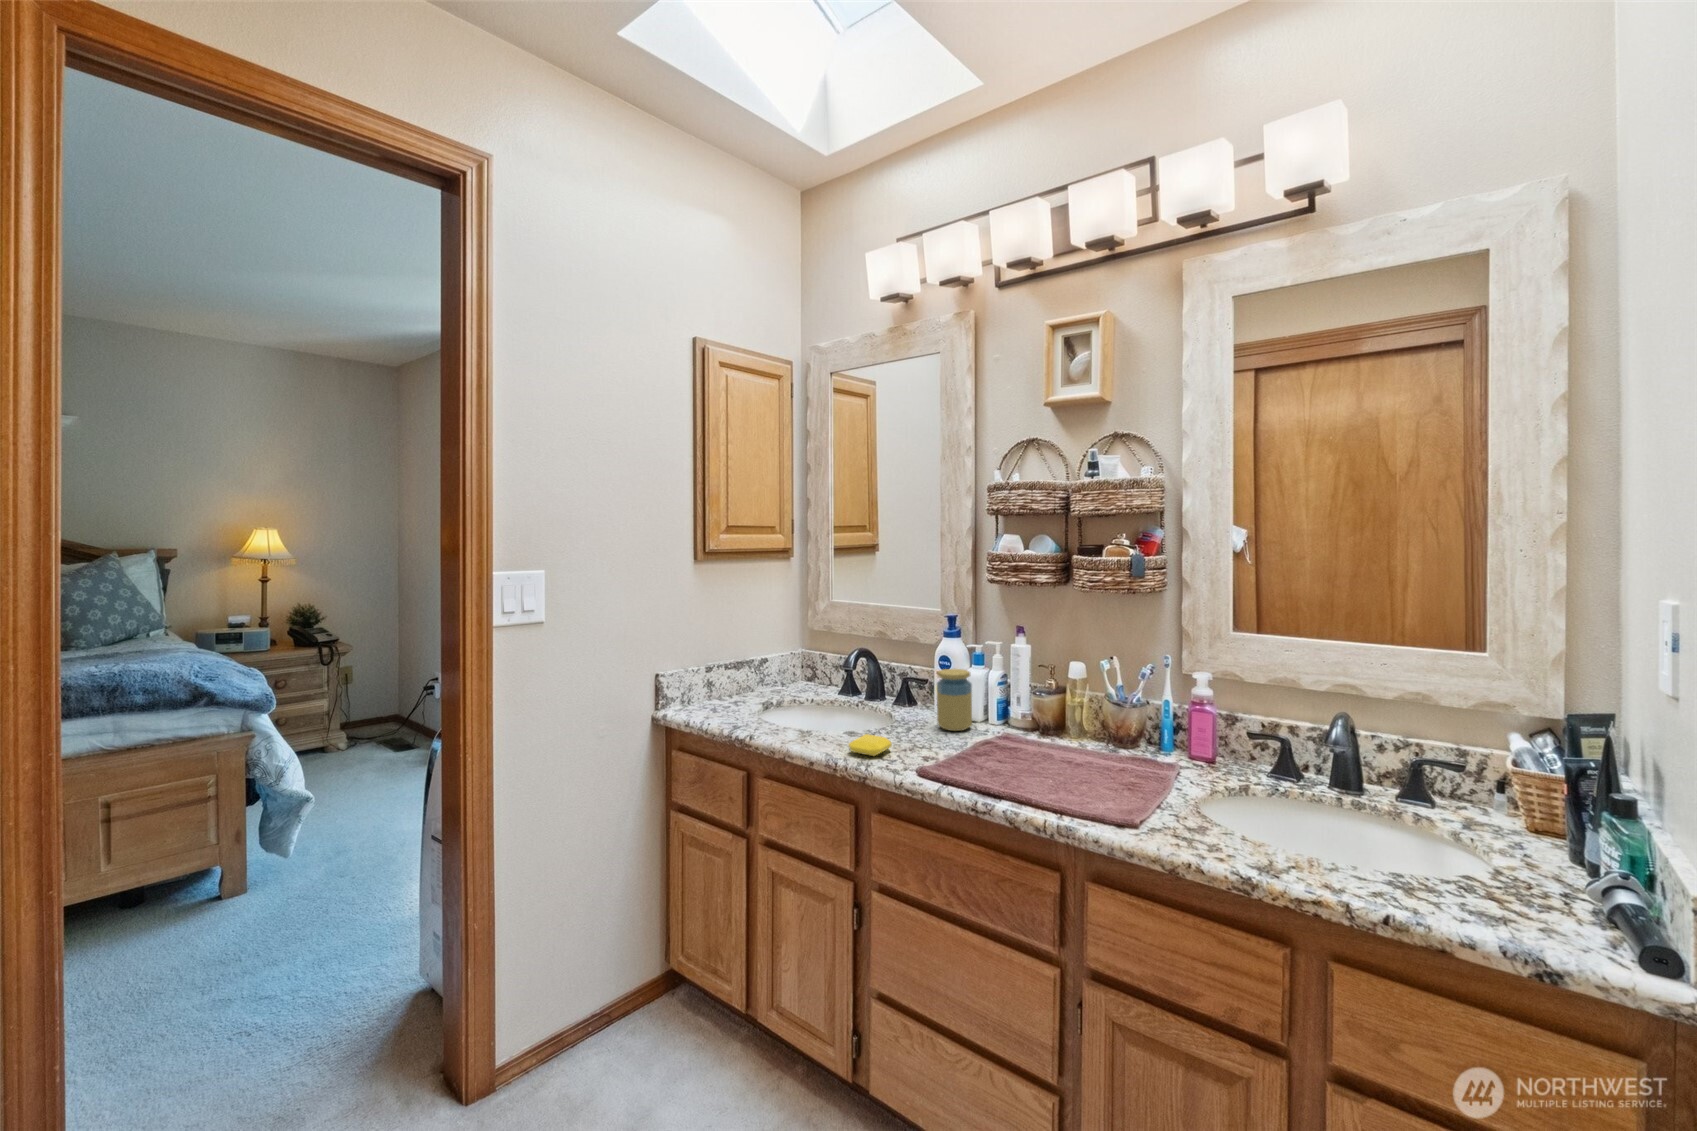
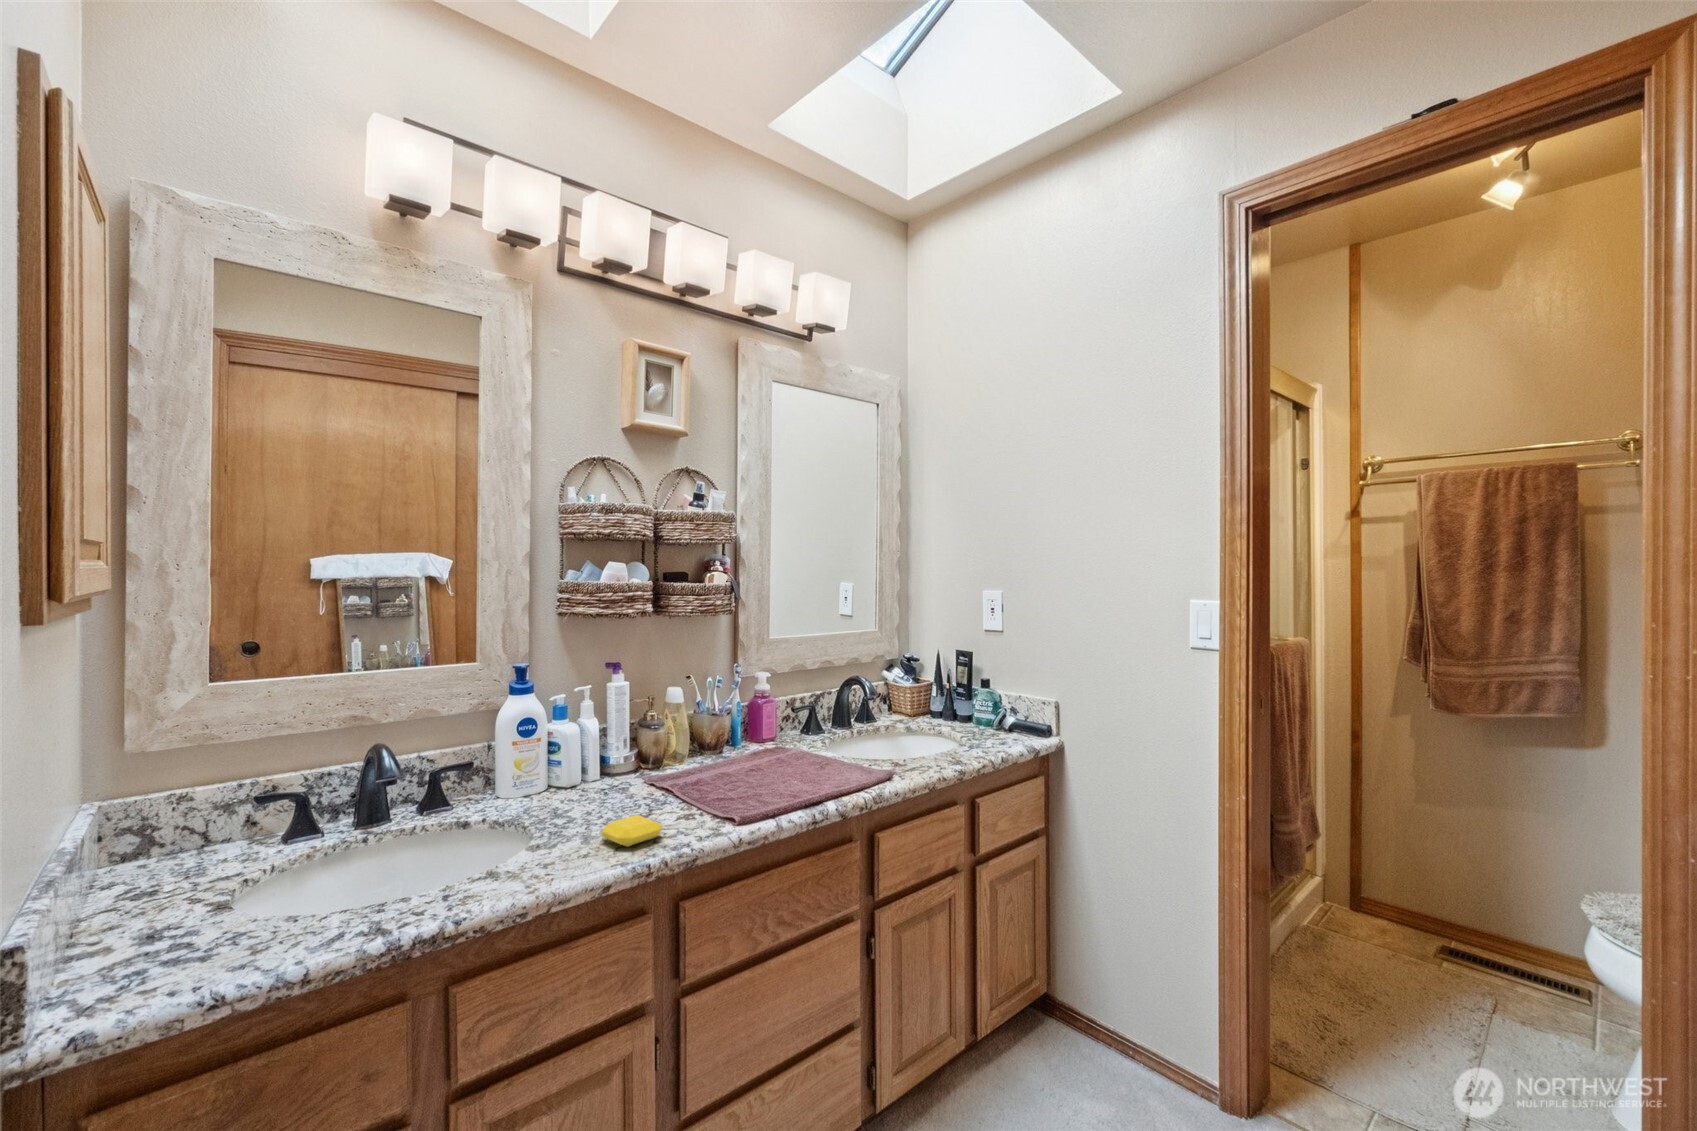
jar: present [937,669,972,731] -> none [576,722,621,800]

